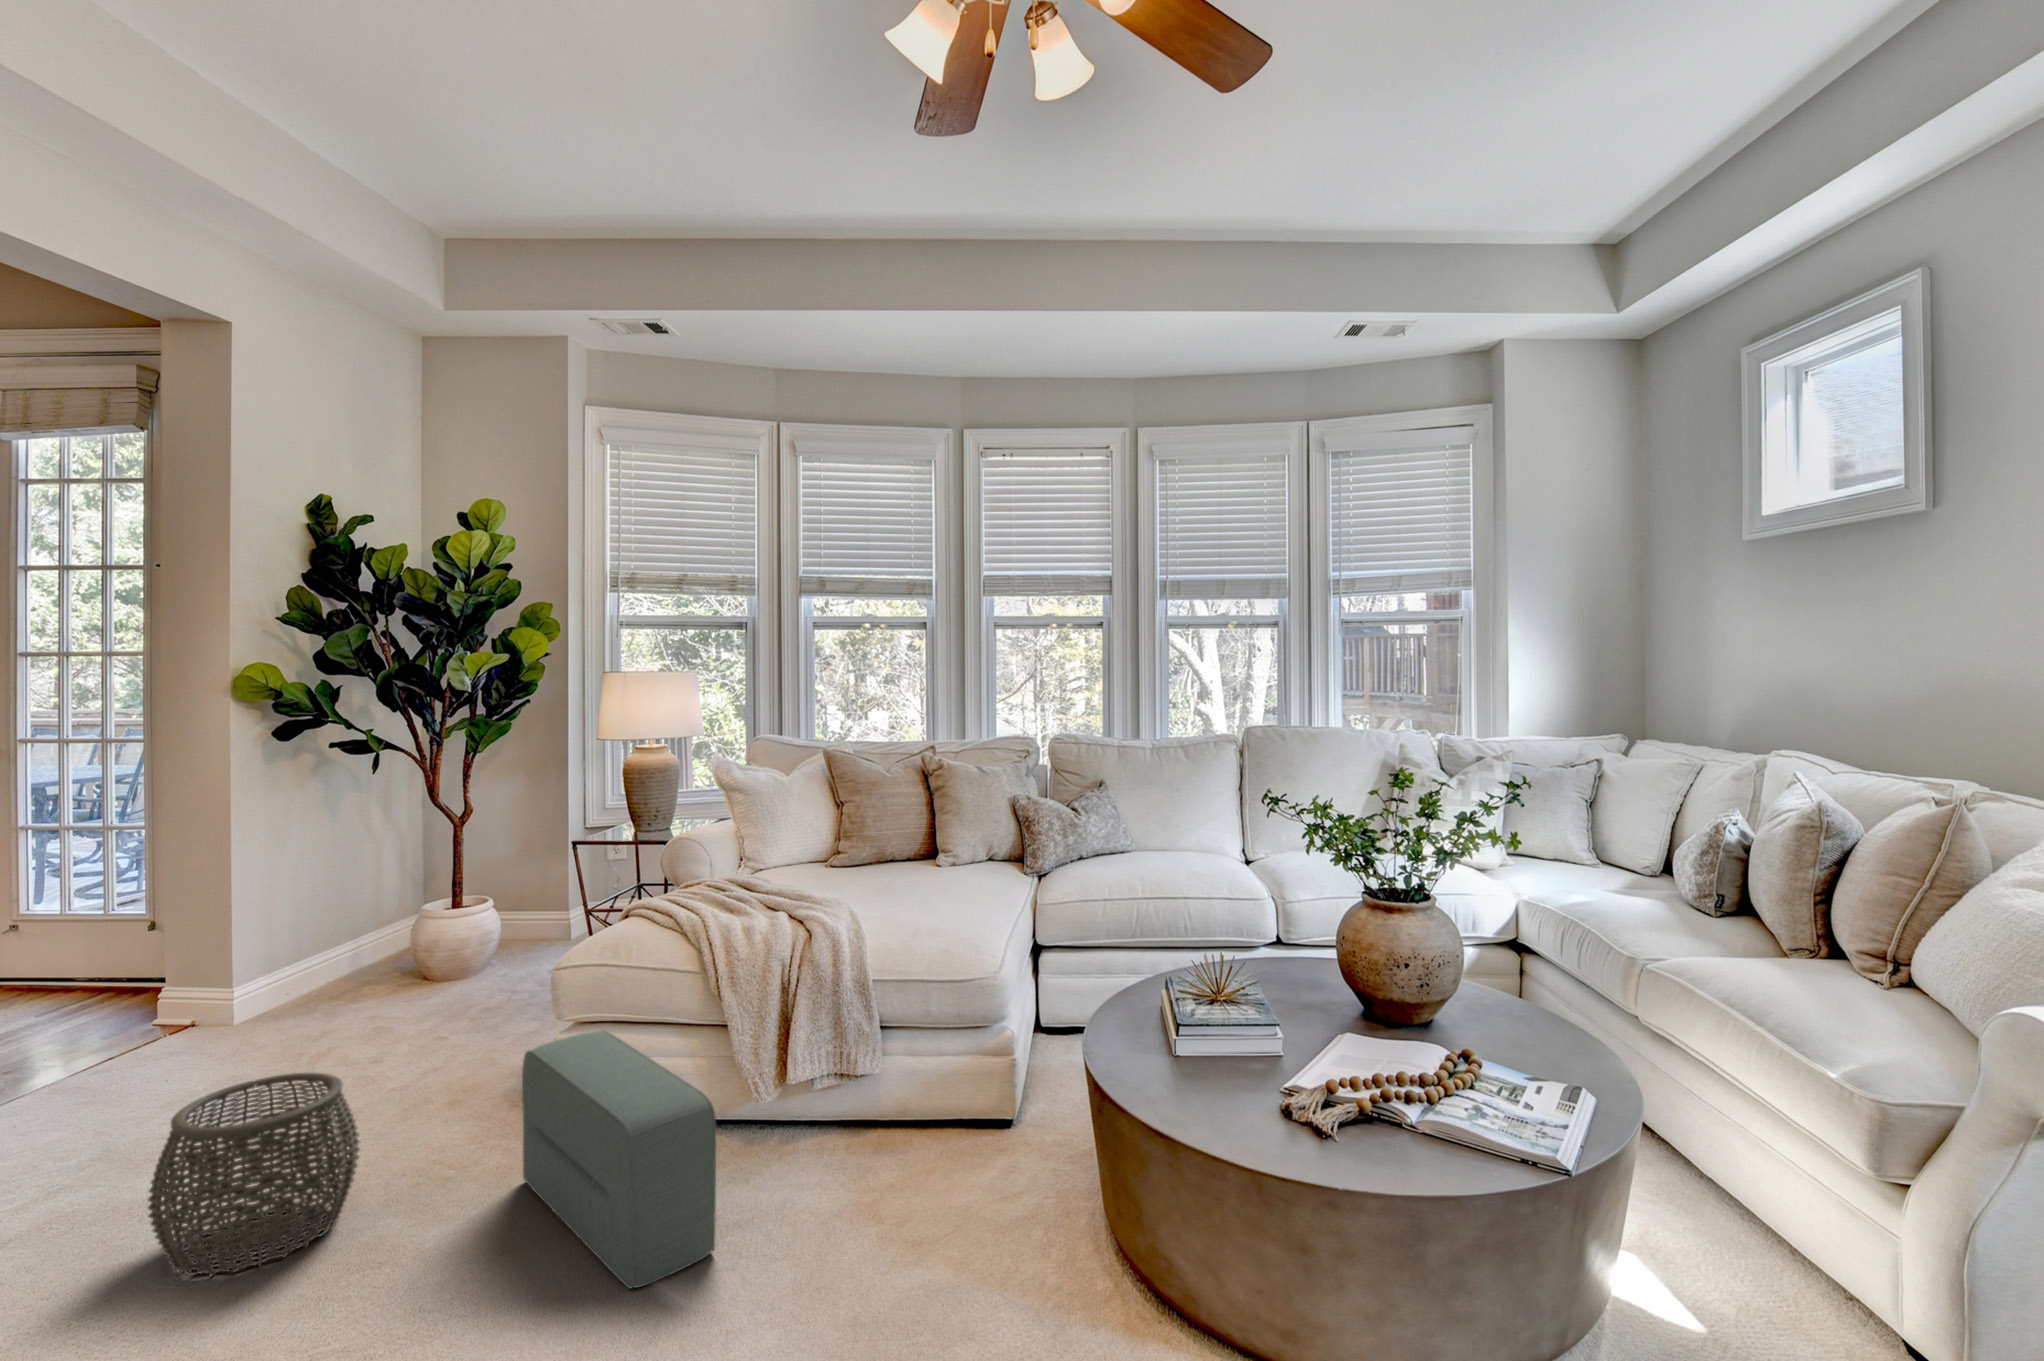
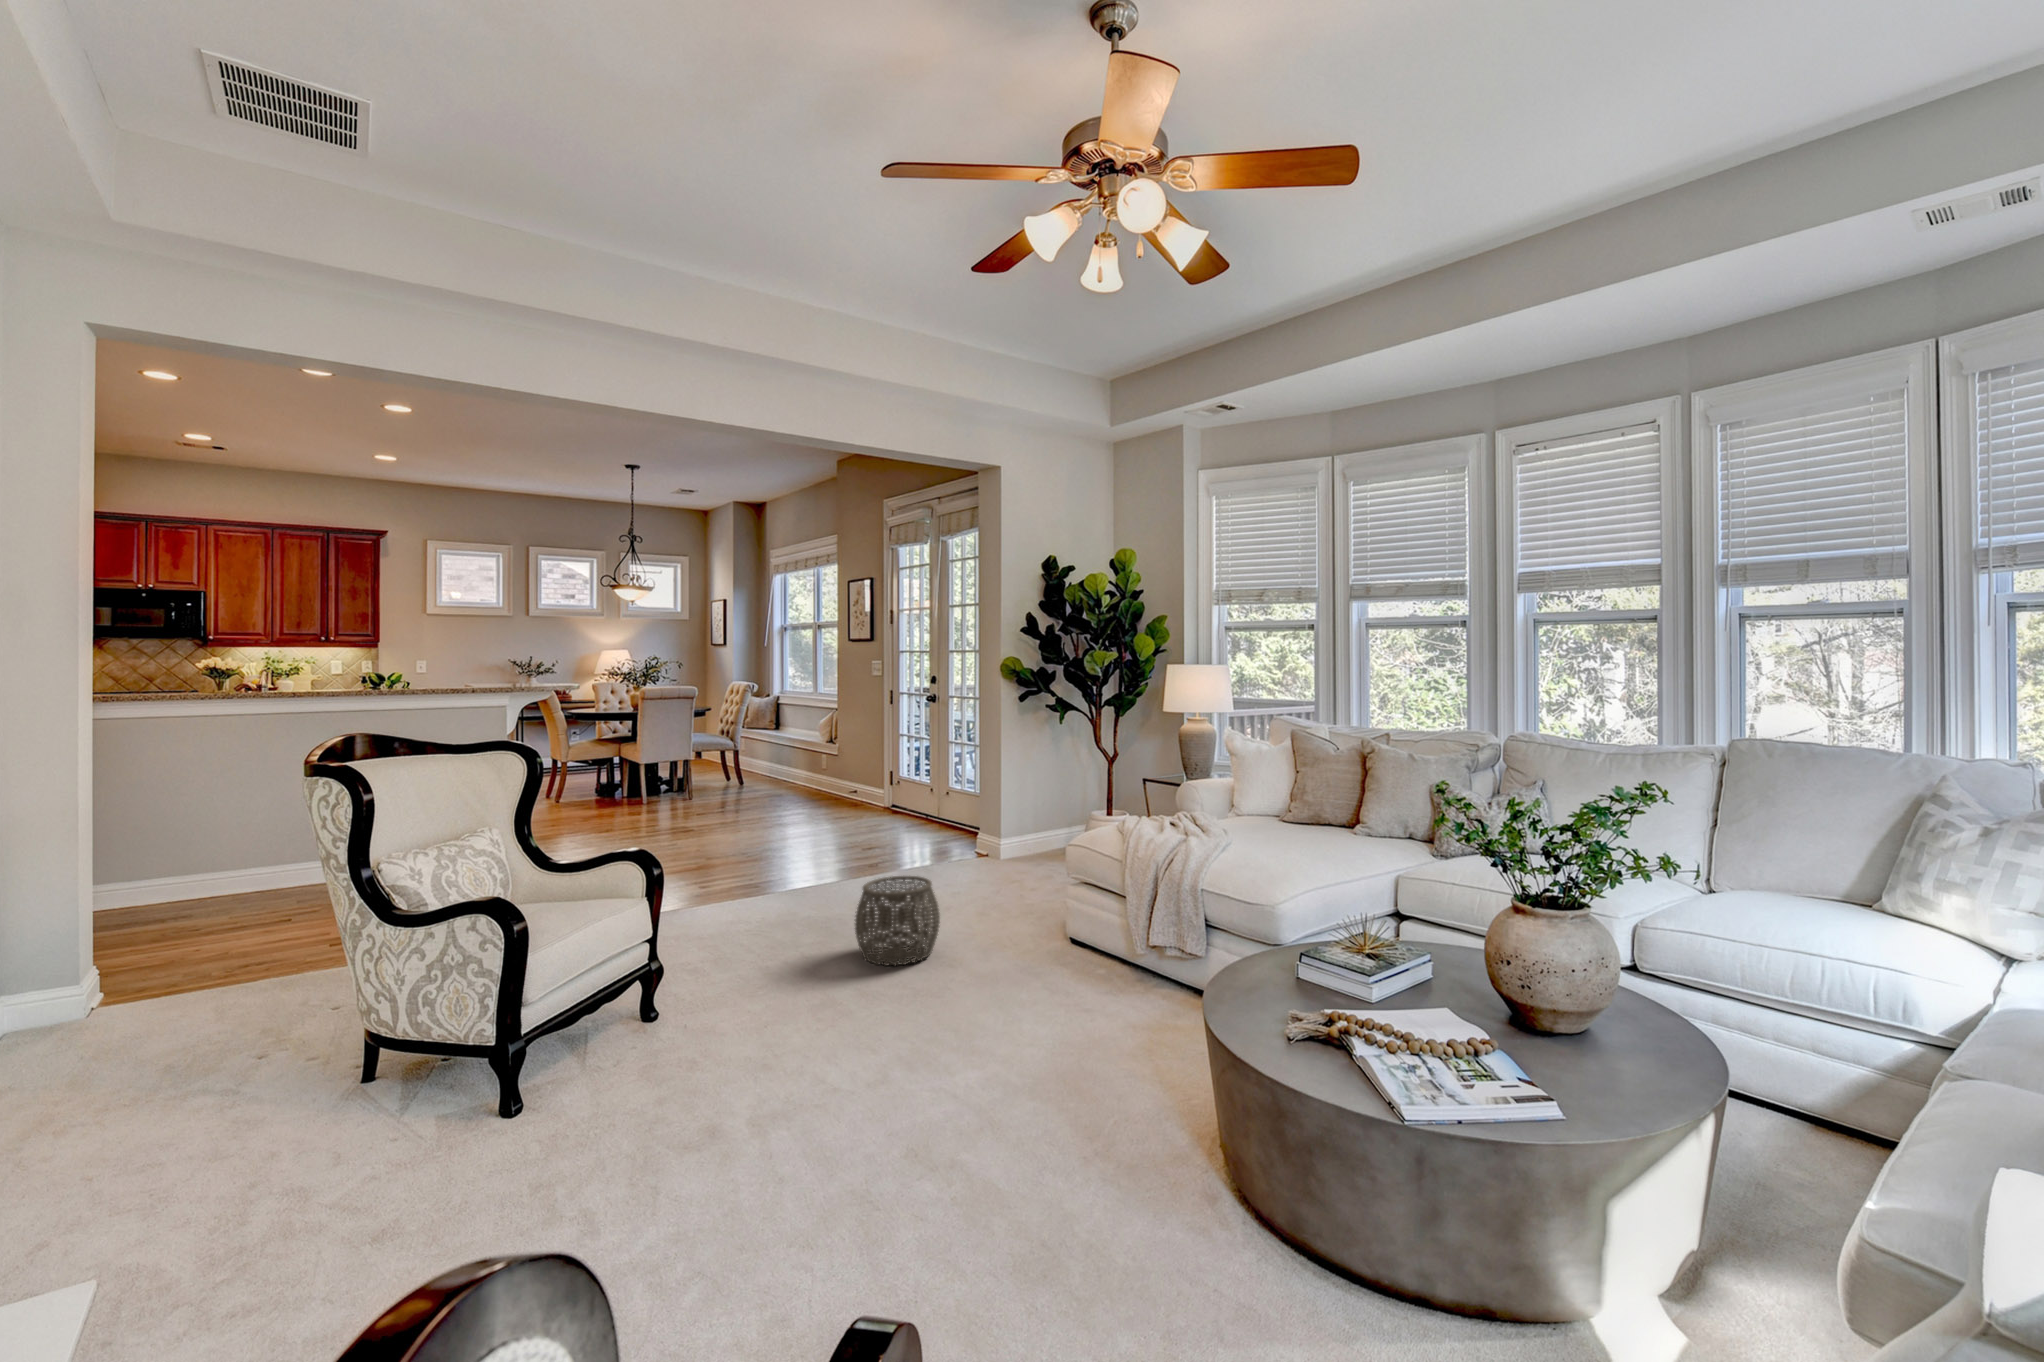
pouf: present [522,1030,716,1289] -> none [970,891,1047,1038]

